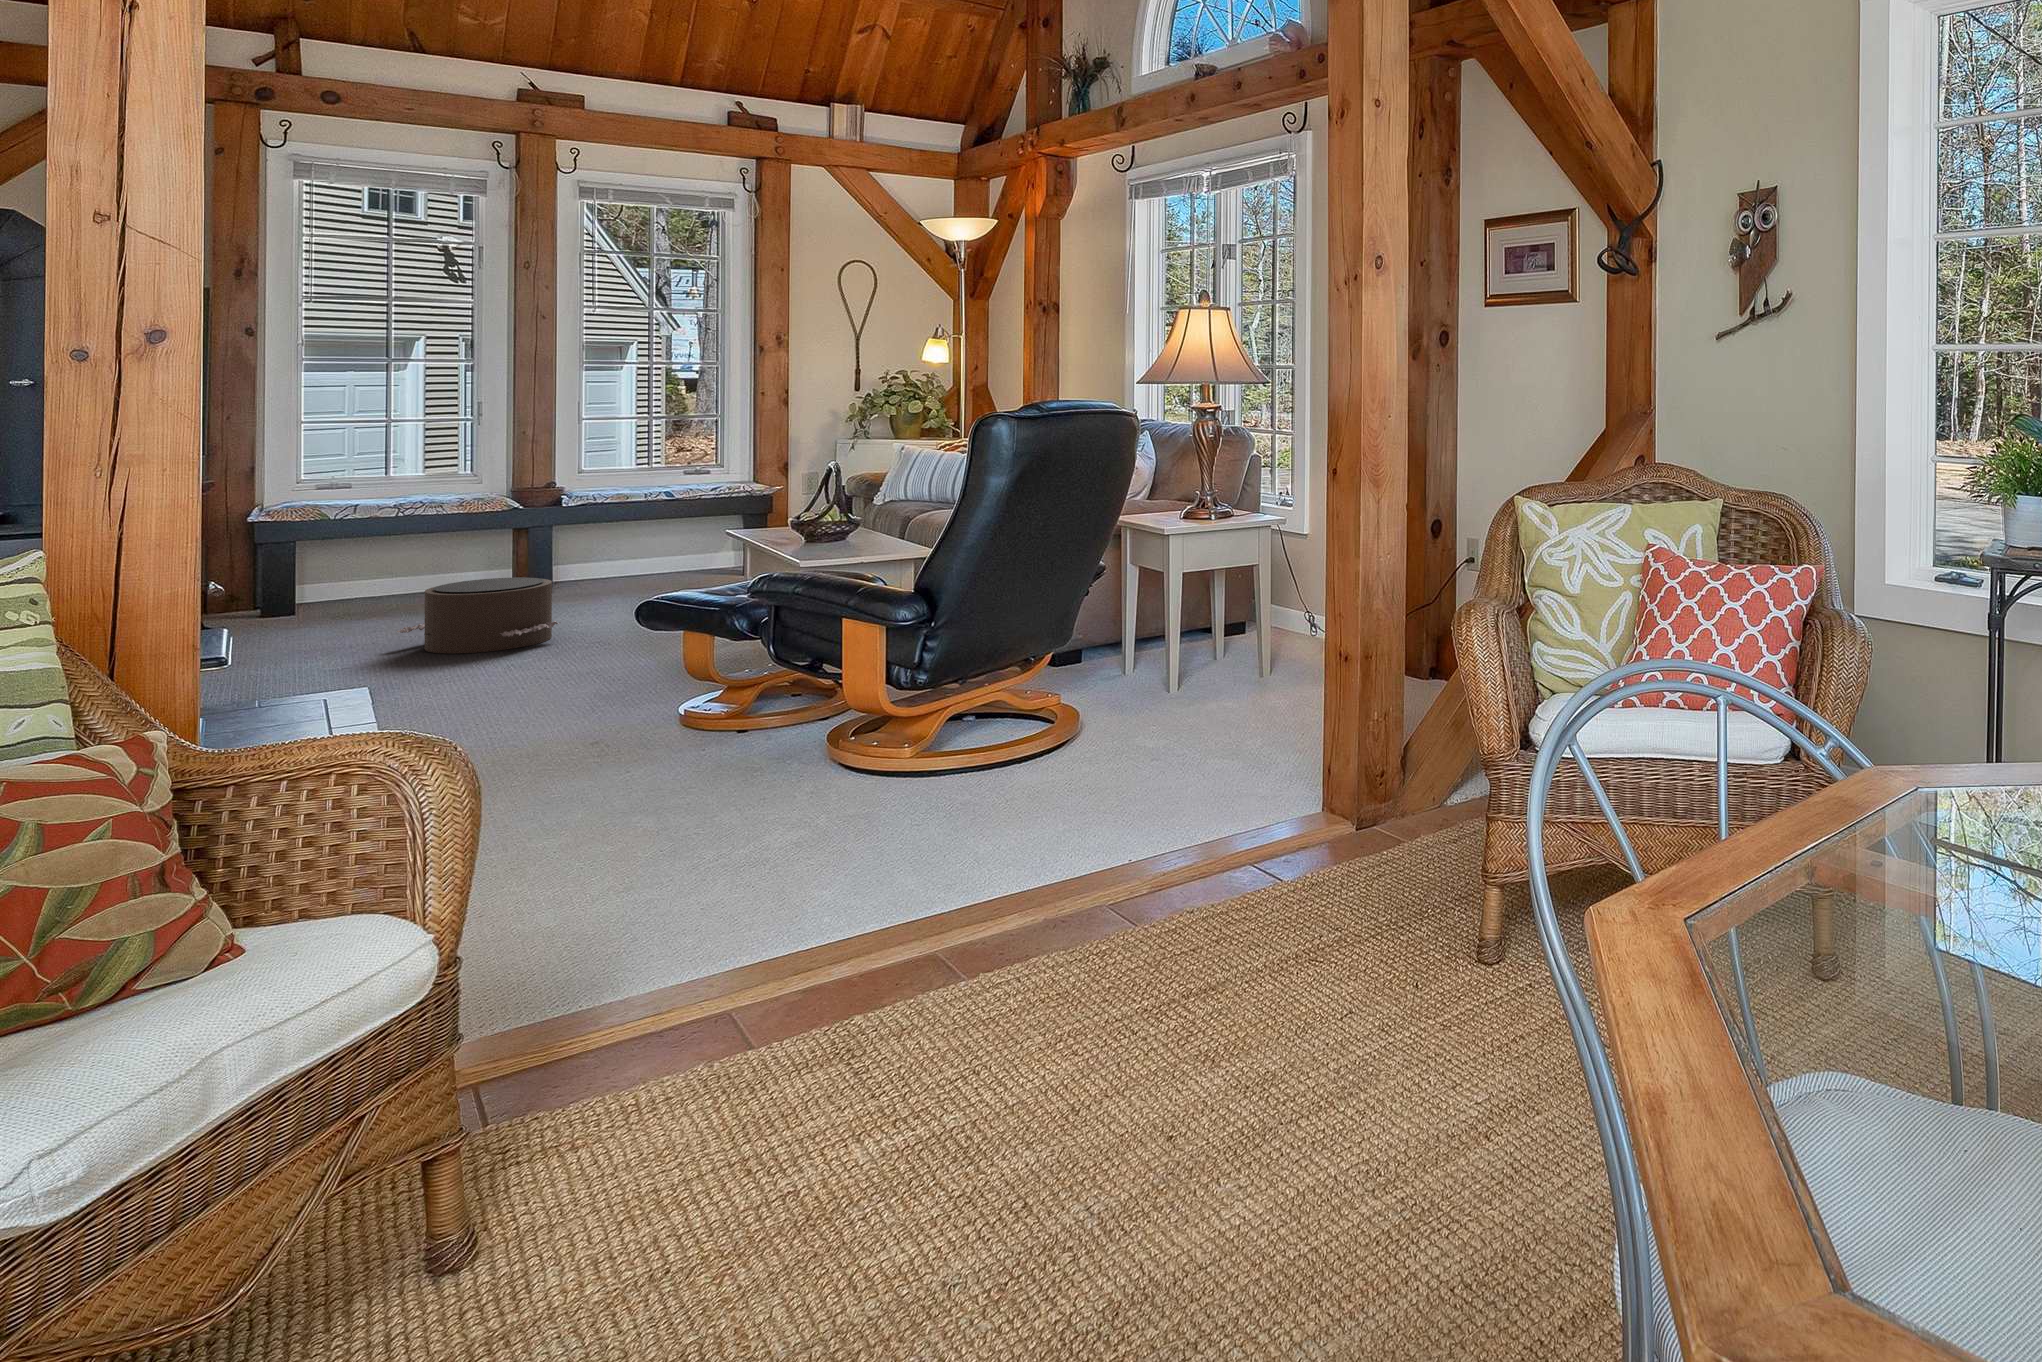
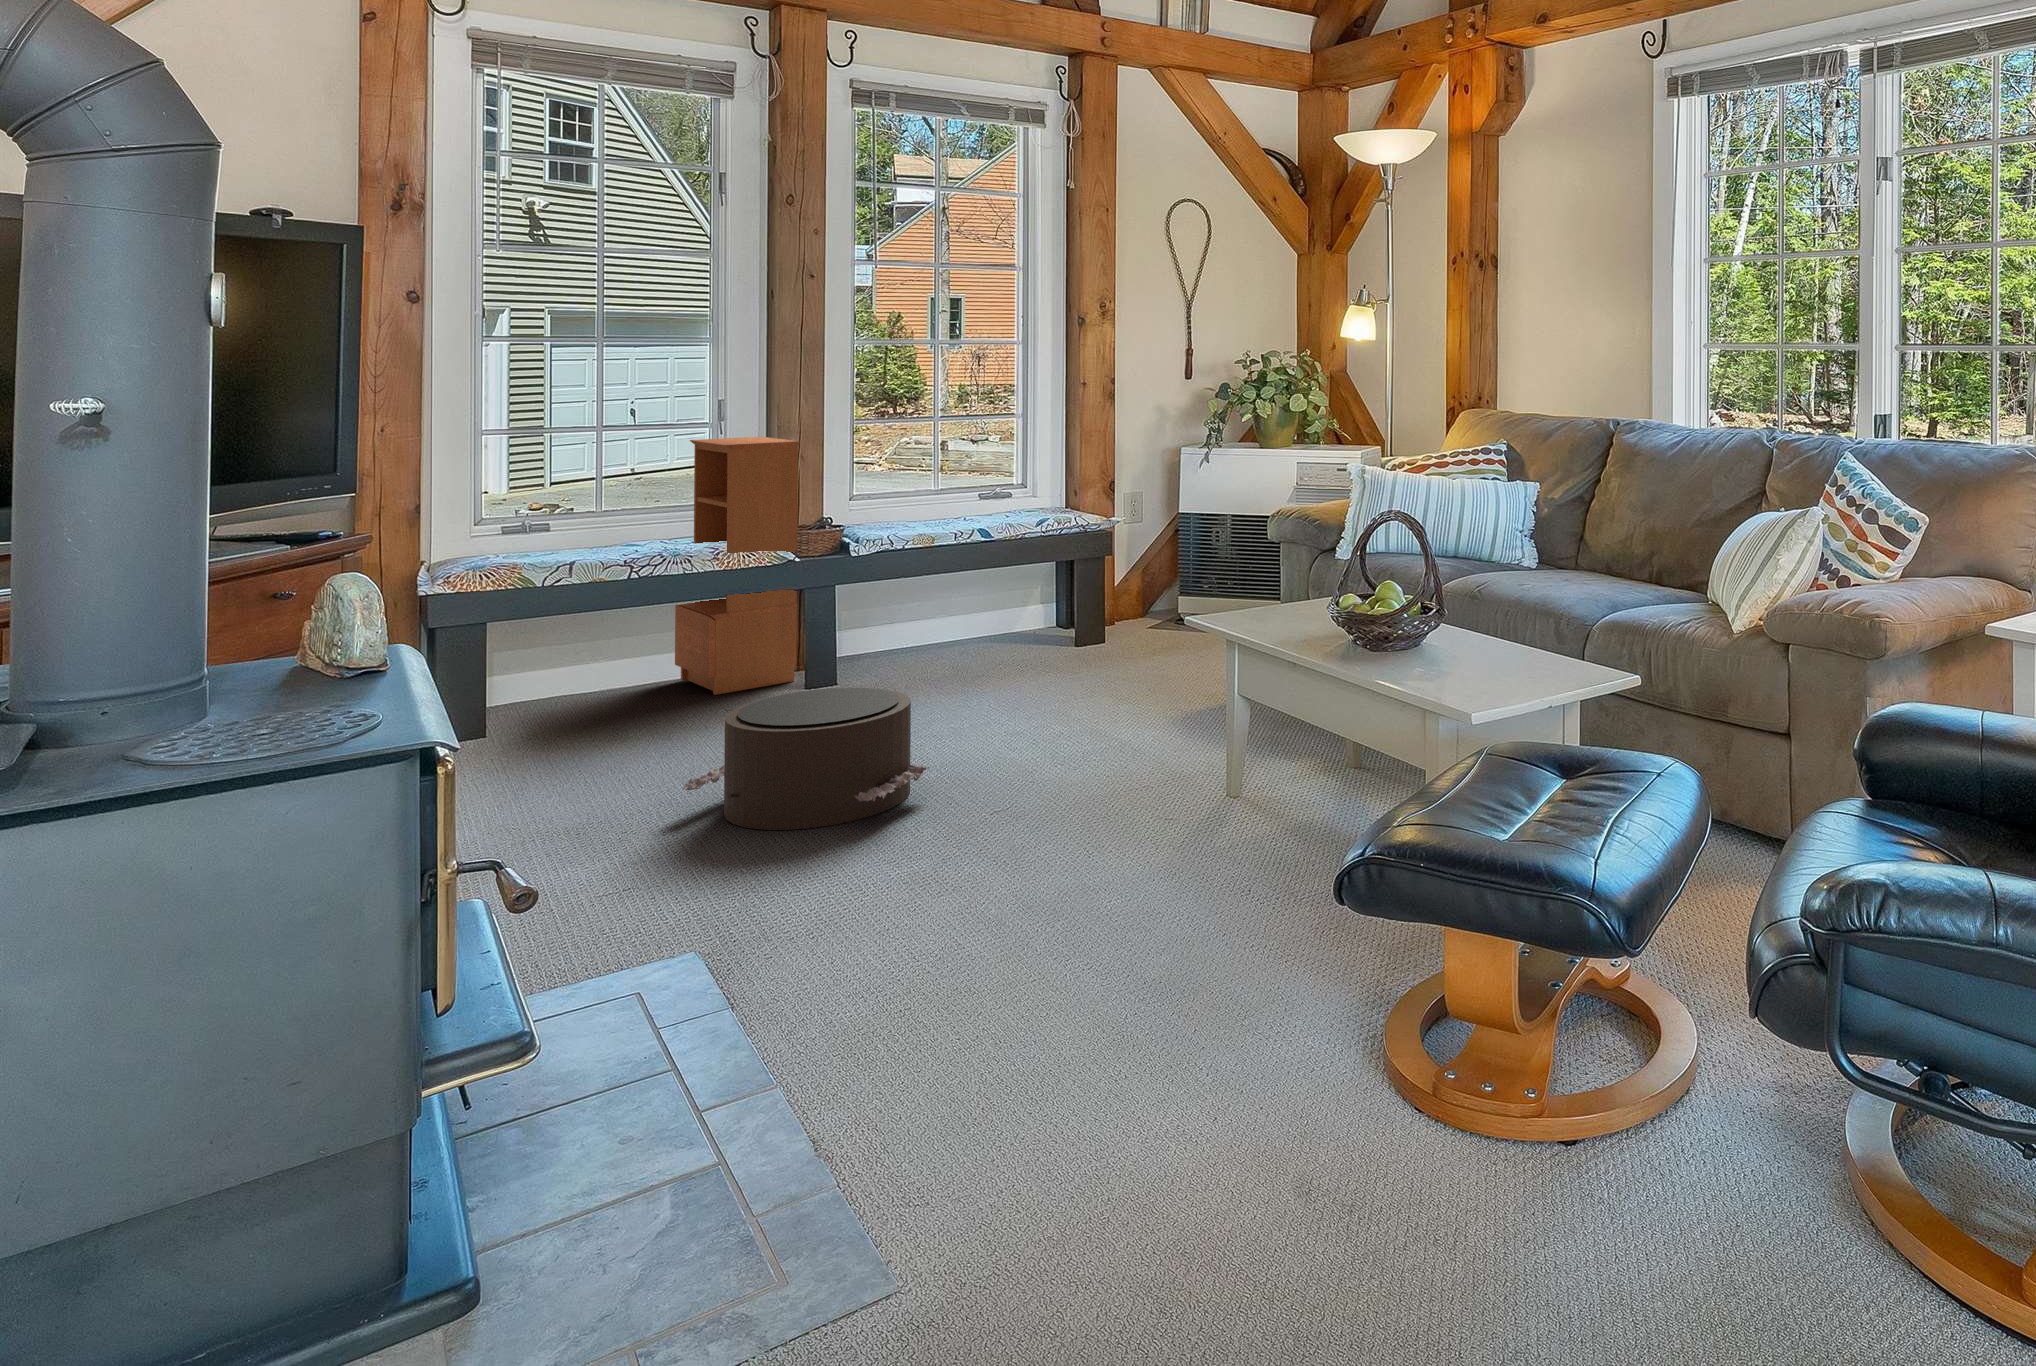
bookcase: none [441,429,527,599] -> present [675,437,799,695]

